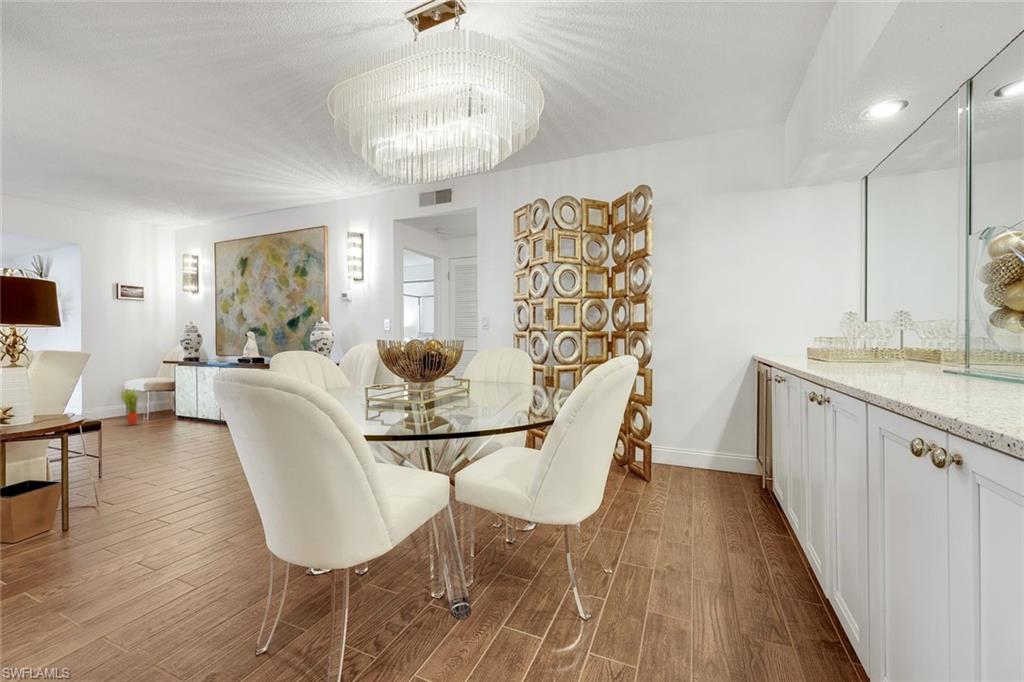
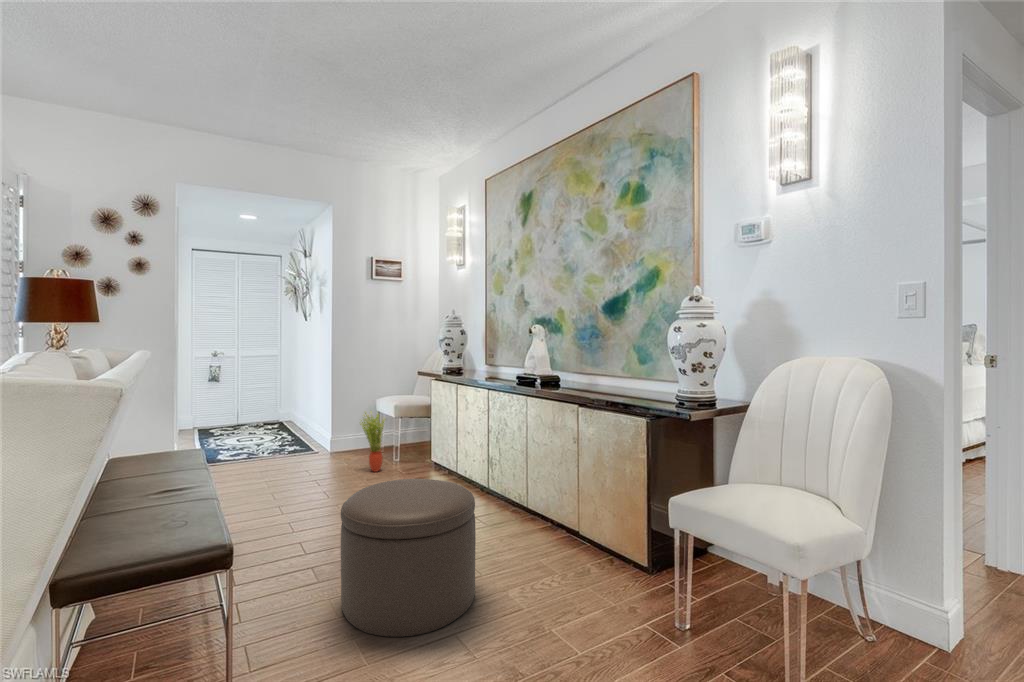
ottoman: none [145,404,216,460] -> present [341,479,476,637]

